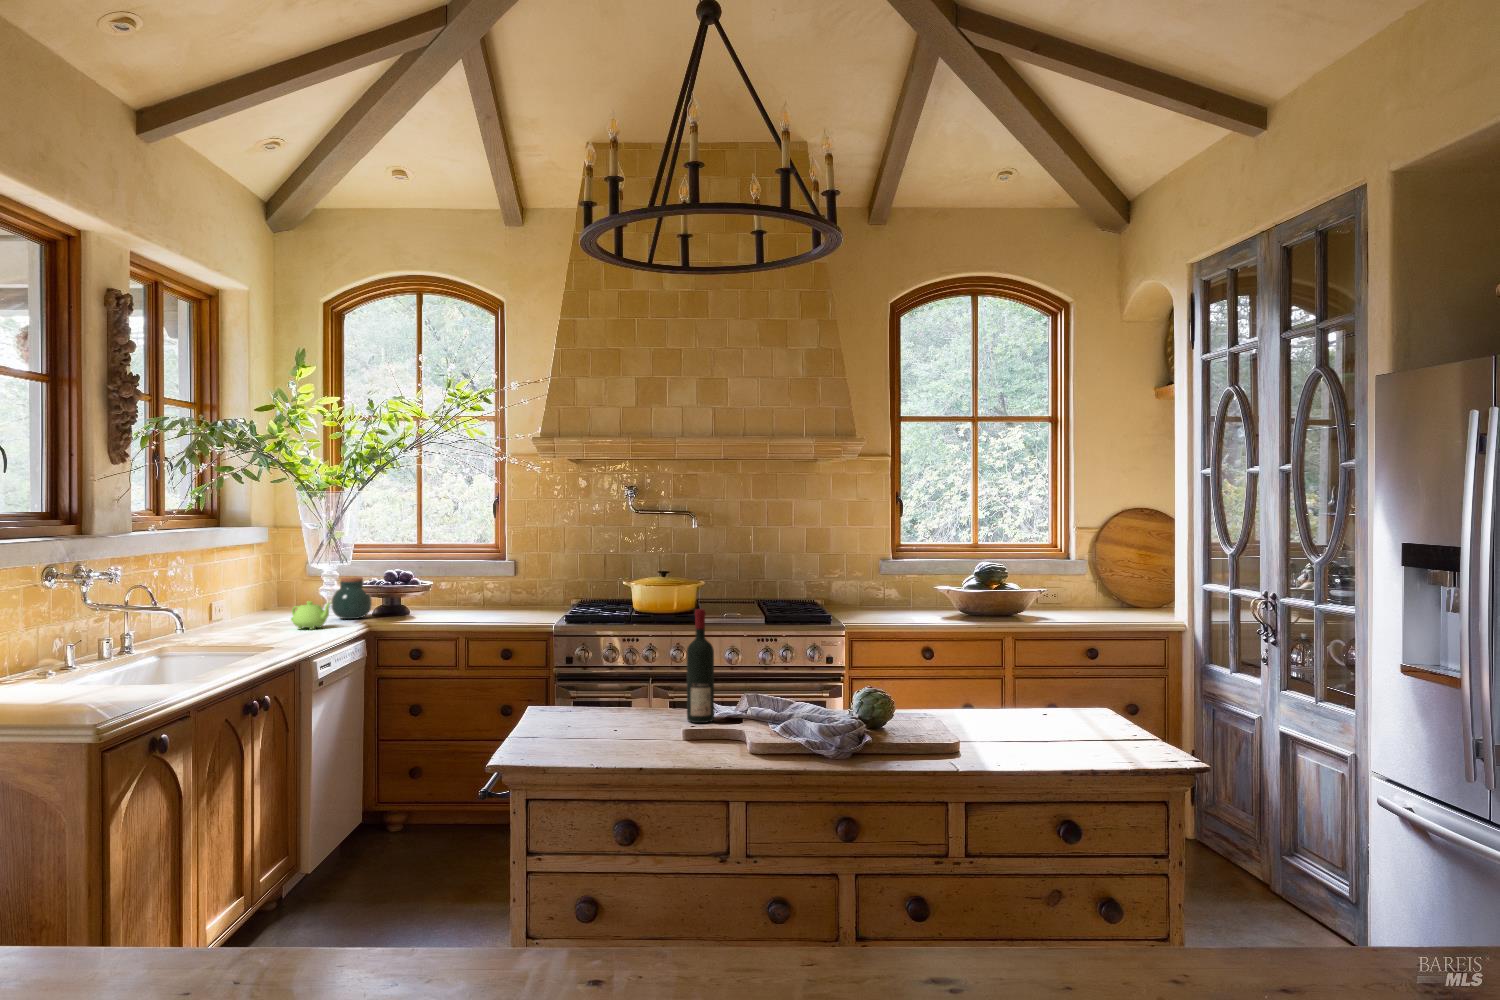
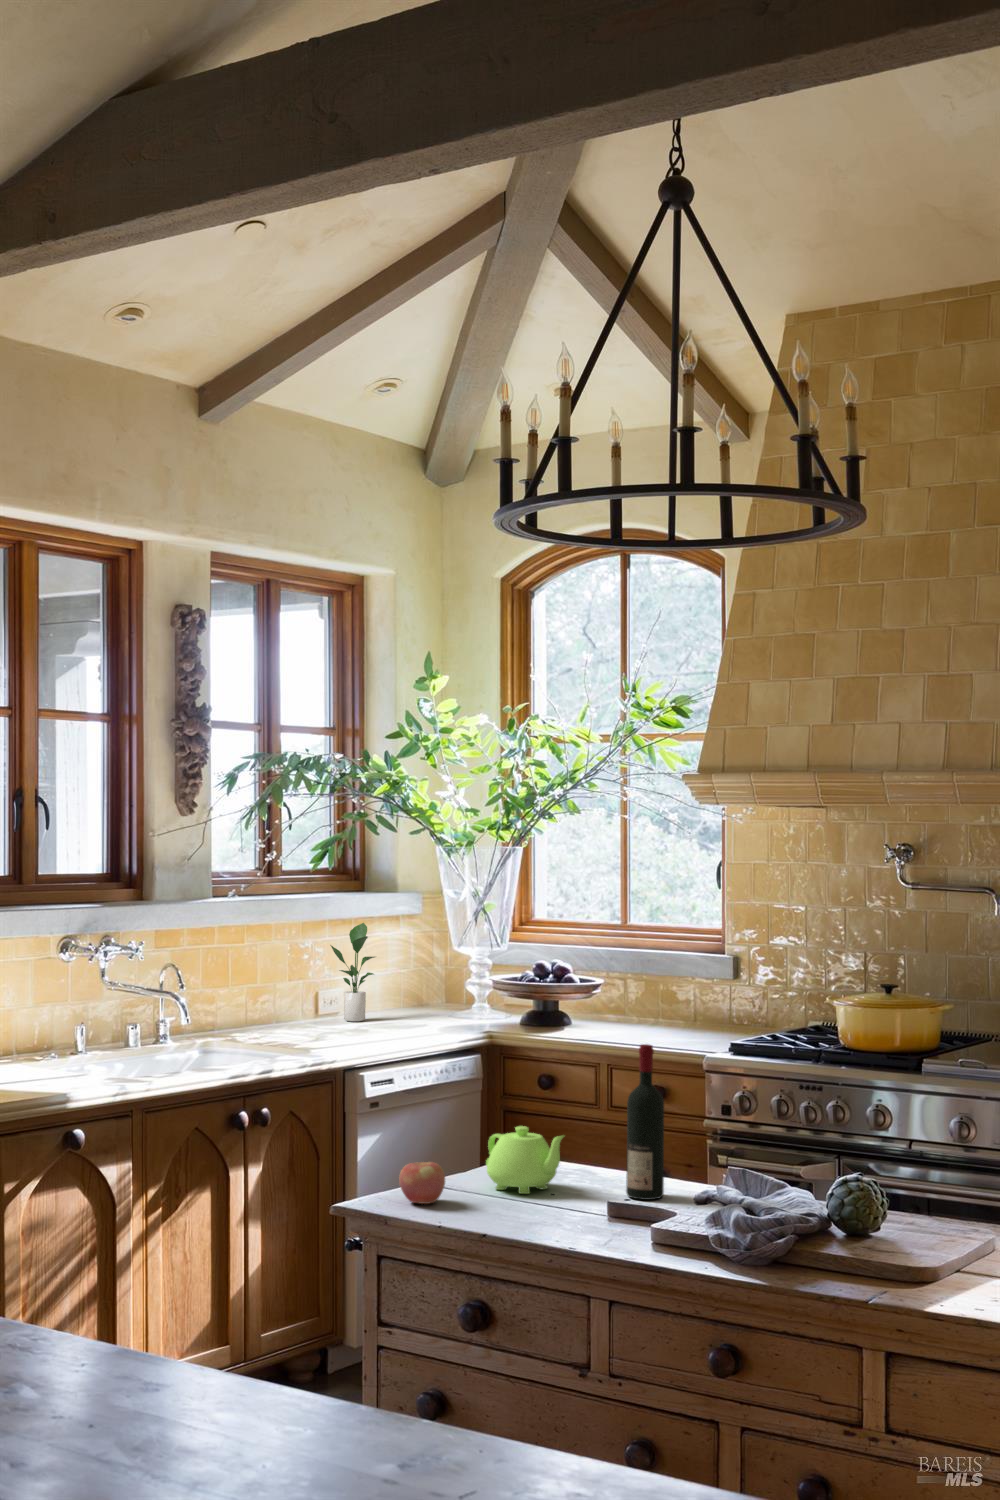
potted plant: none [242,551,283,627] -> present [330,923,375,1022]
jar: present [332,577,372,619] -> none [439,962,489,1019]
teapot: present [291,601,330,629] -> present [486,1126,564,1194]
apple: none [533,716,572,751] -> present [399,1162,445,1204]

